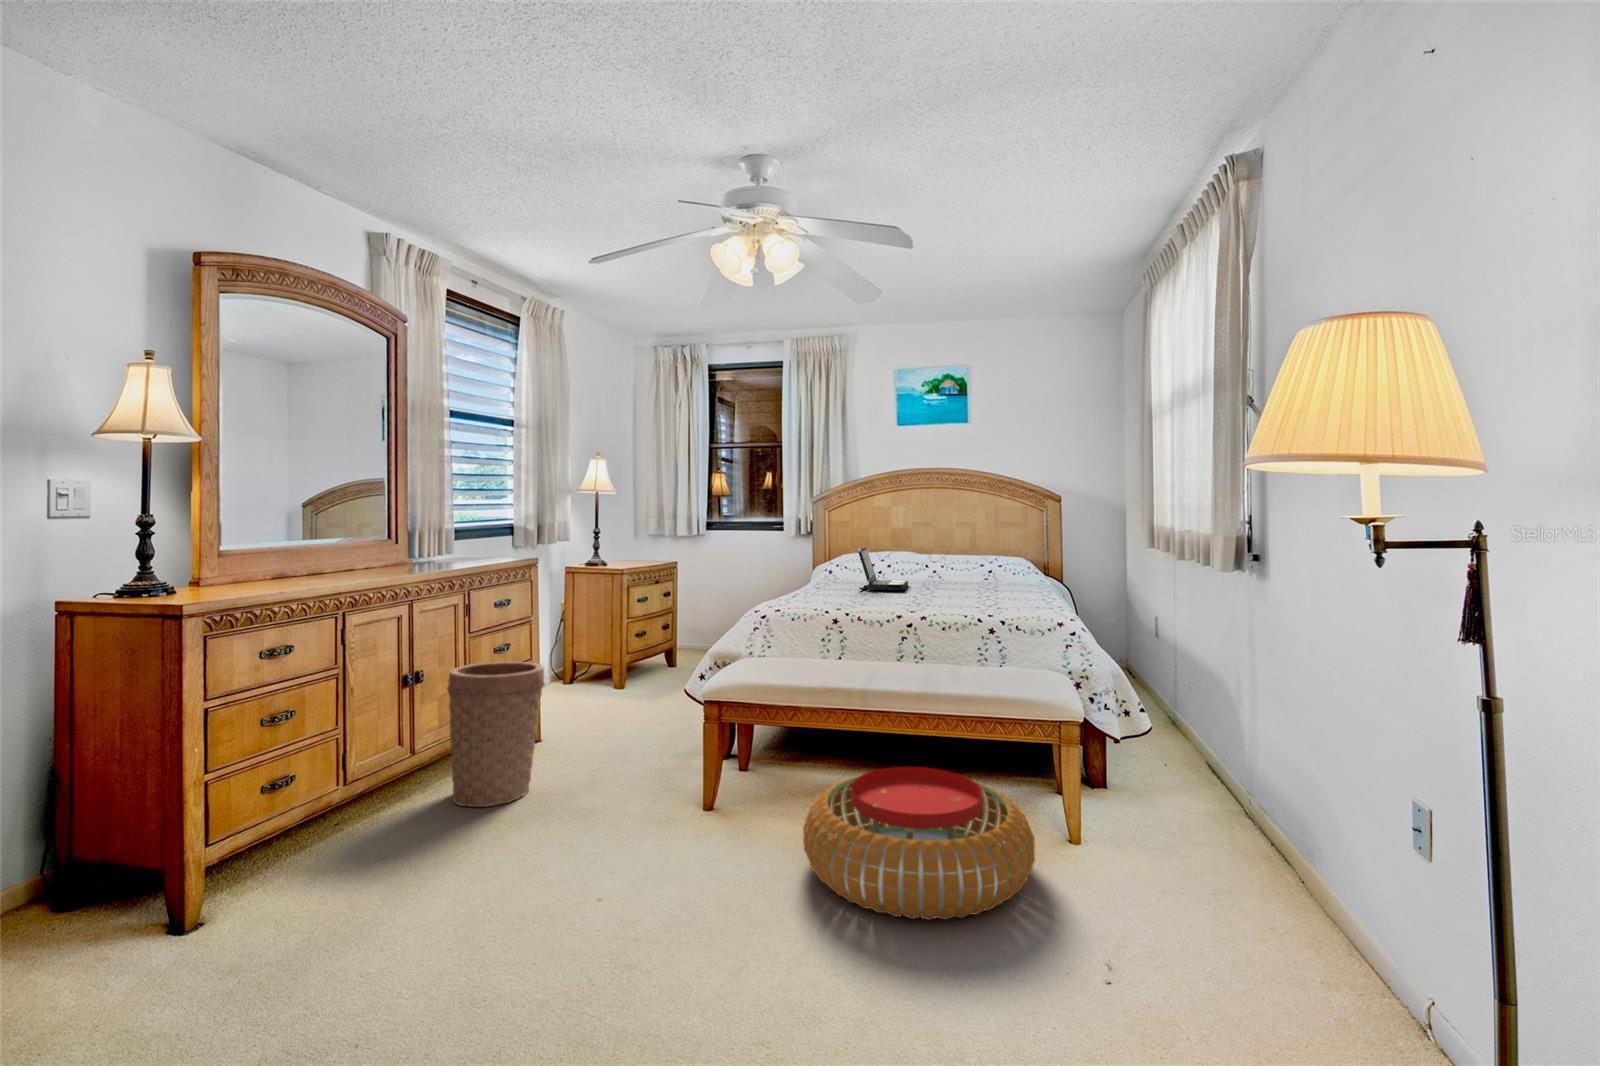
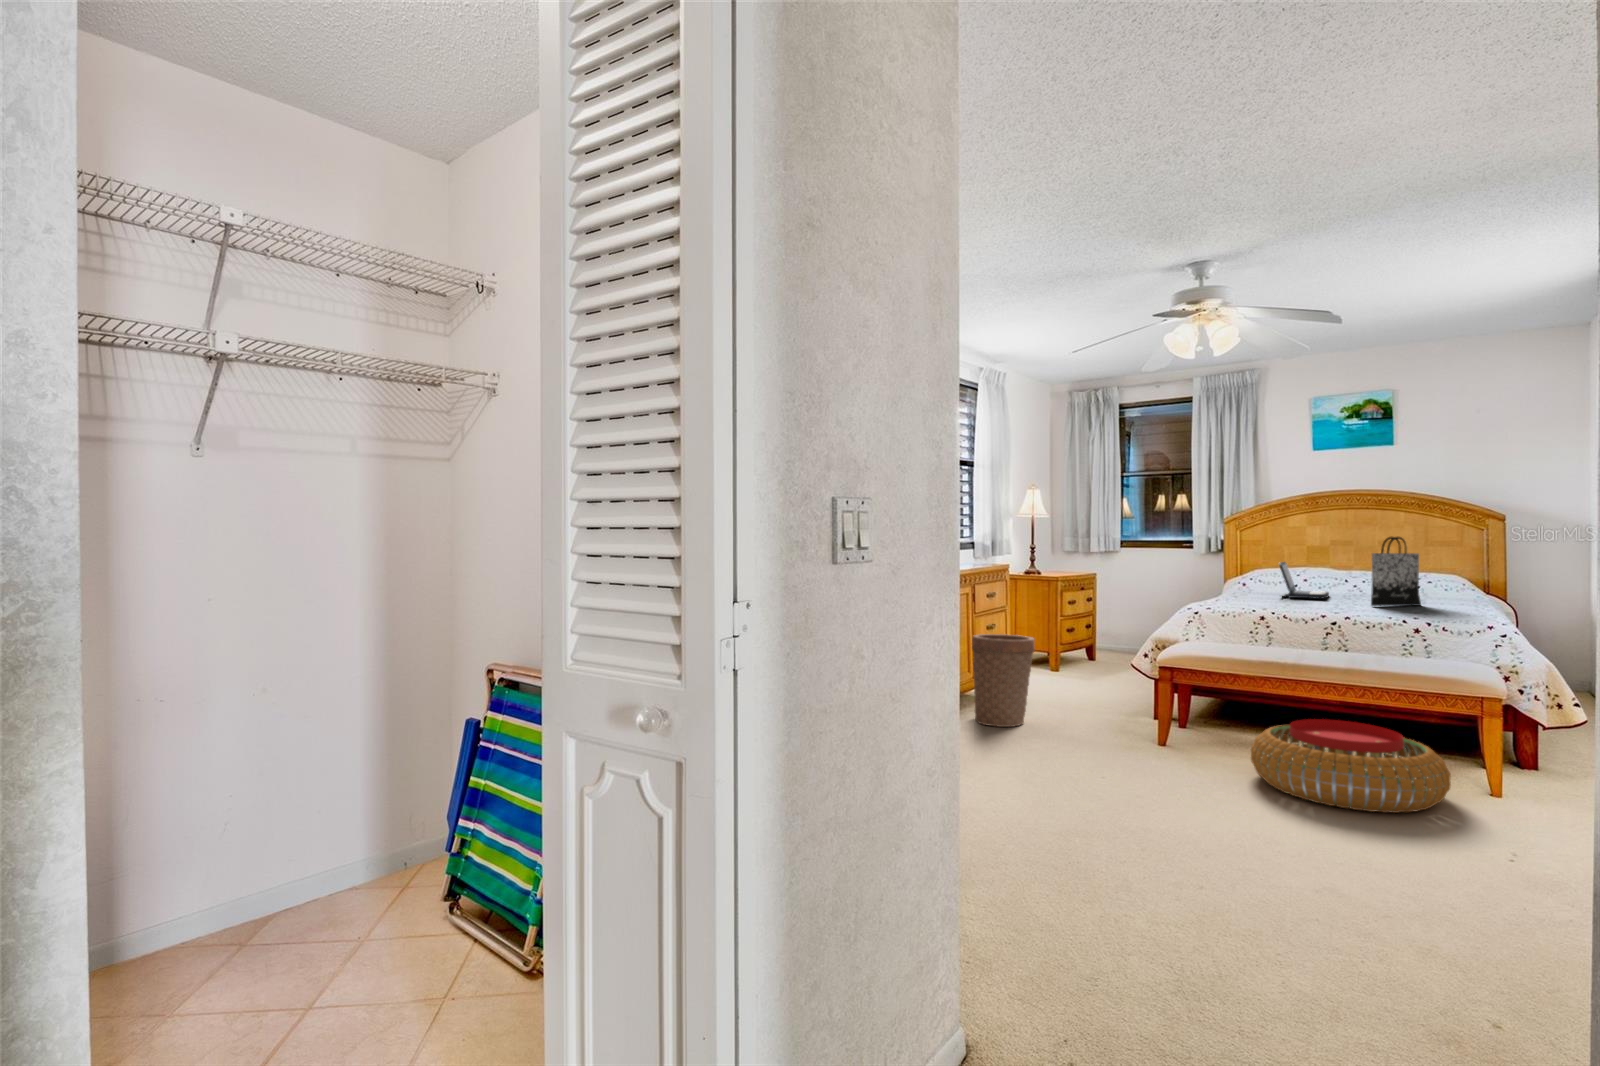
tote bag: none [947,518,994,598] -> present [1371,537,1421,606]

